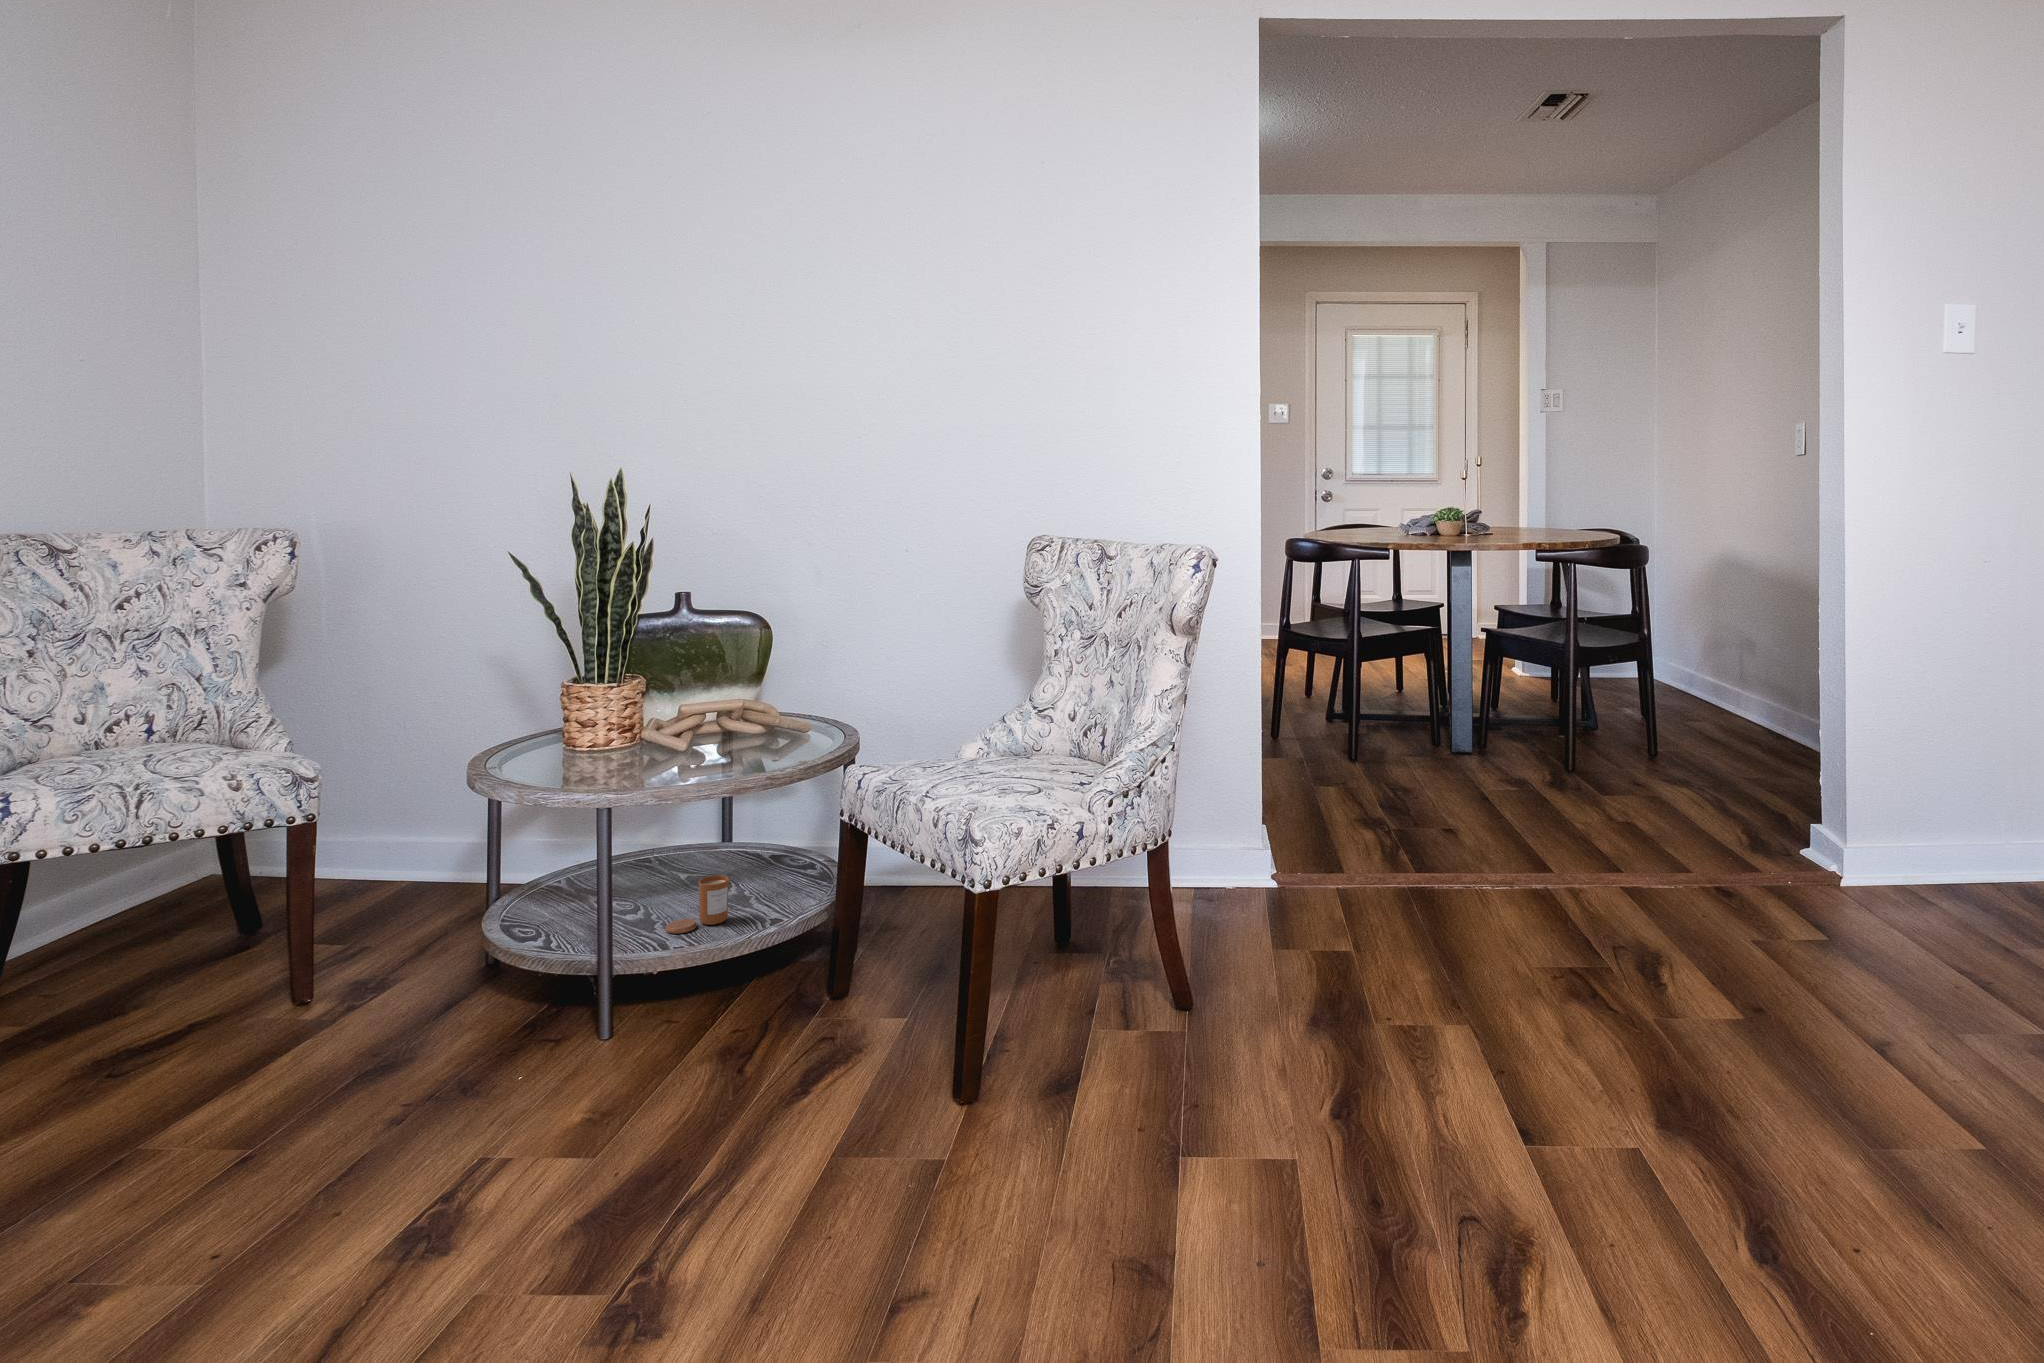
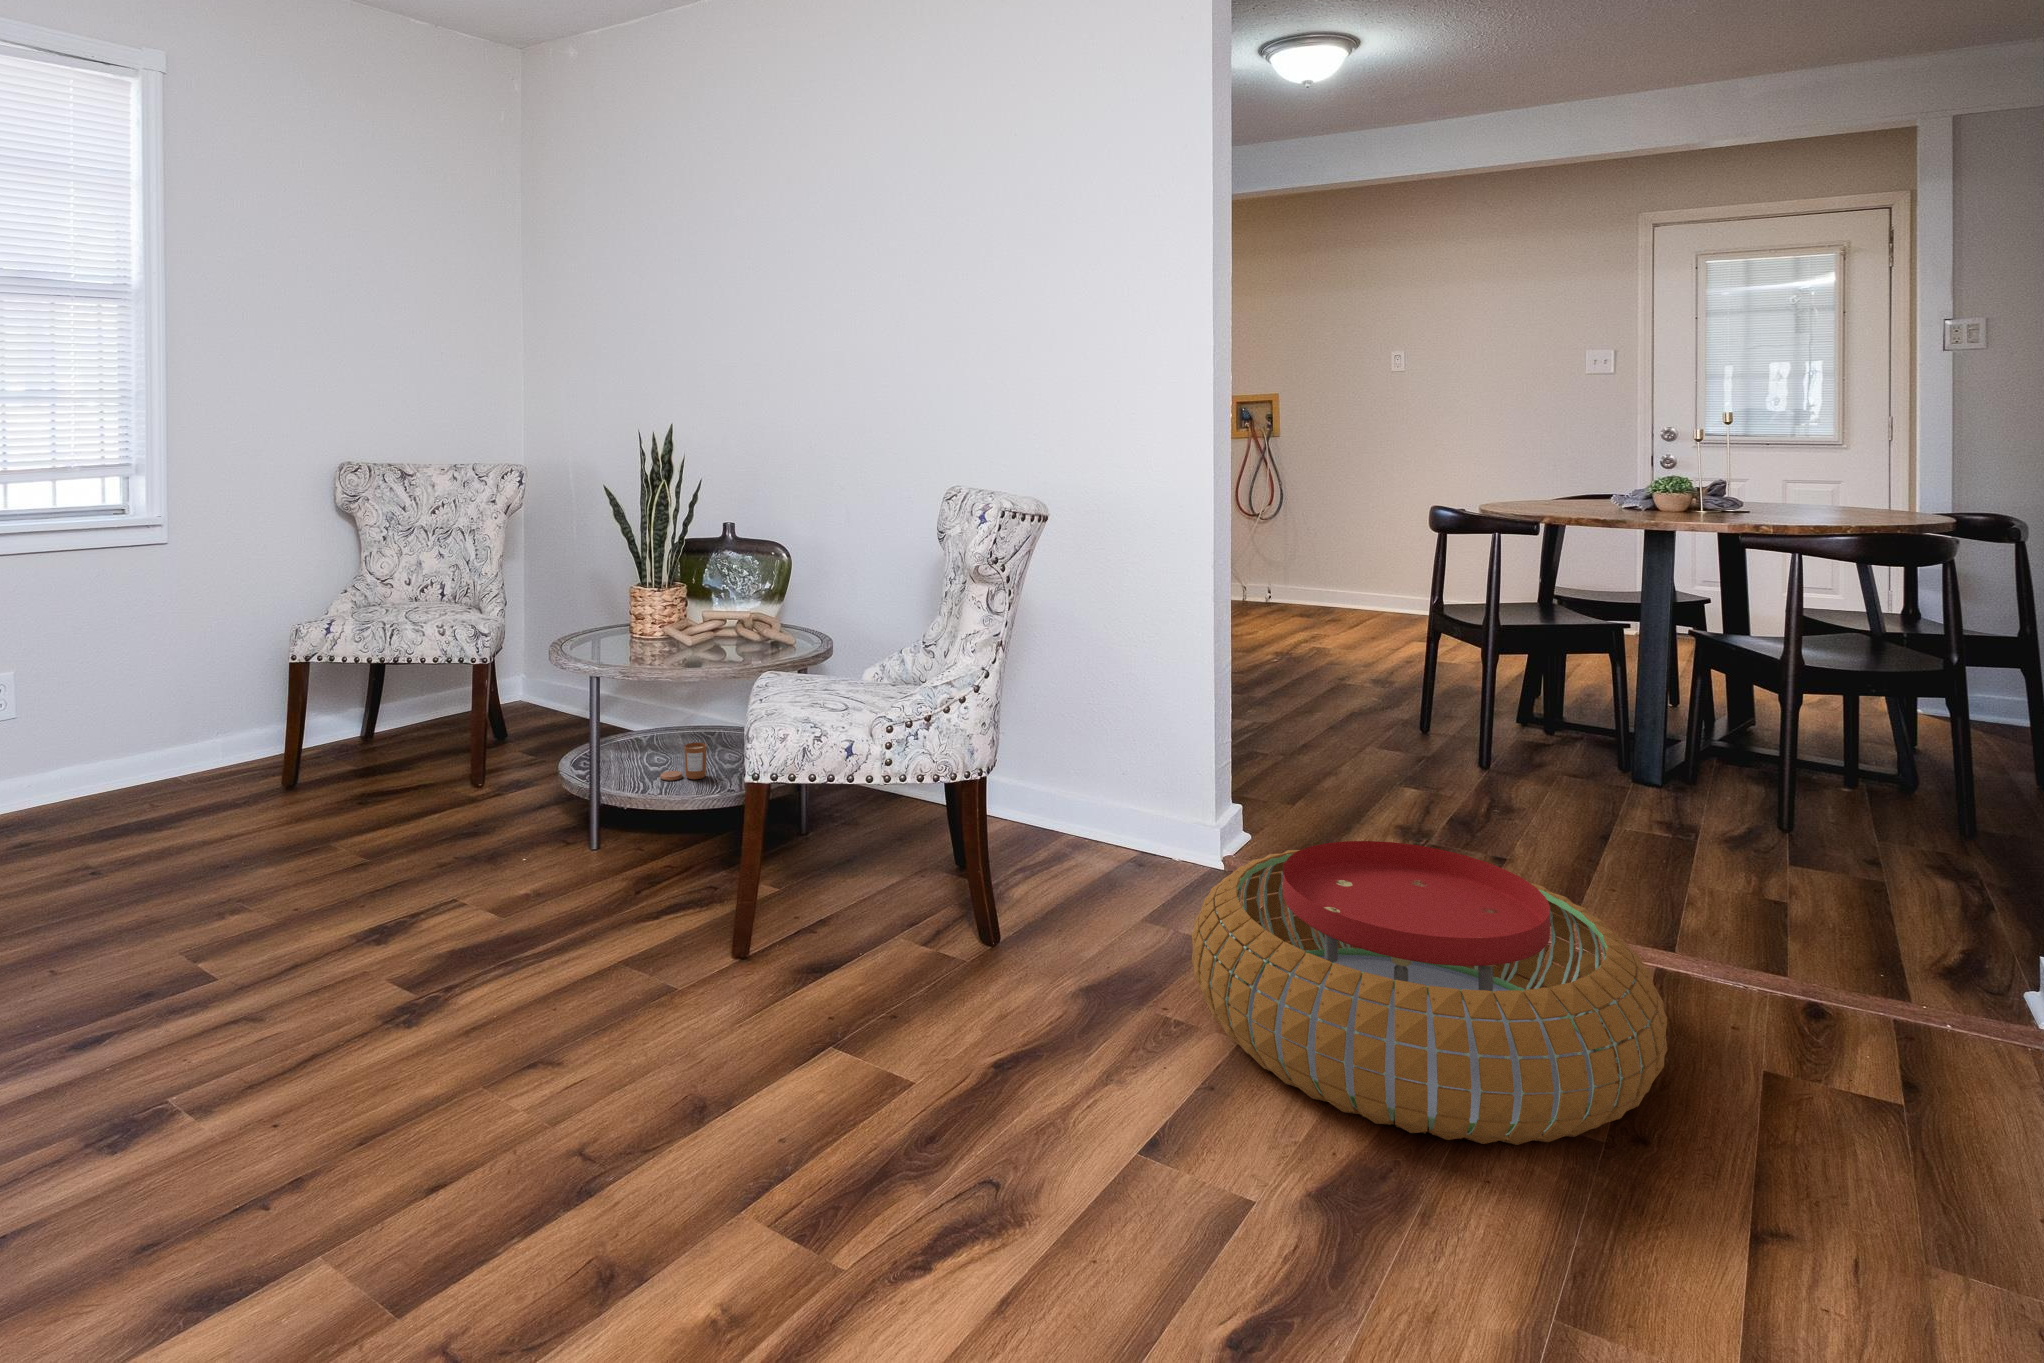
pouf: none [1399,825,1772,1051] -> present [1192,841,1667,1145]

